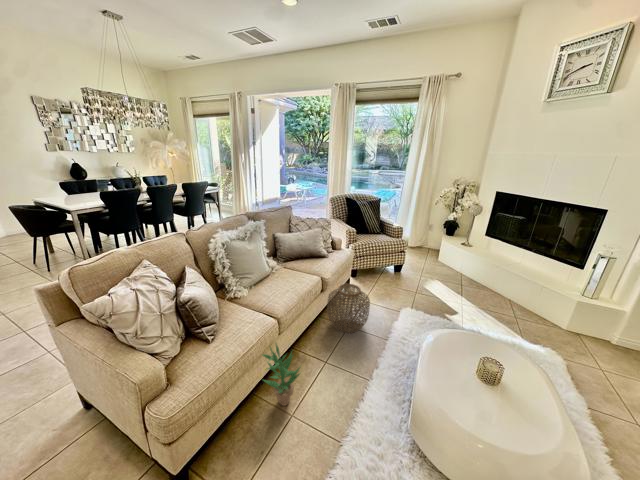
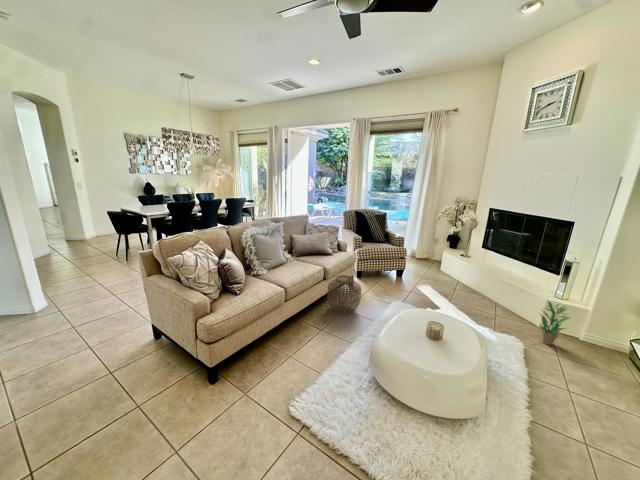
potted plant: present [263,344,300,406] -> present [540,301,569,345]

